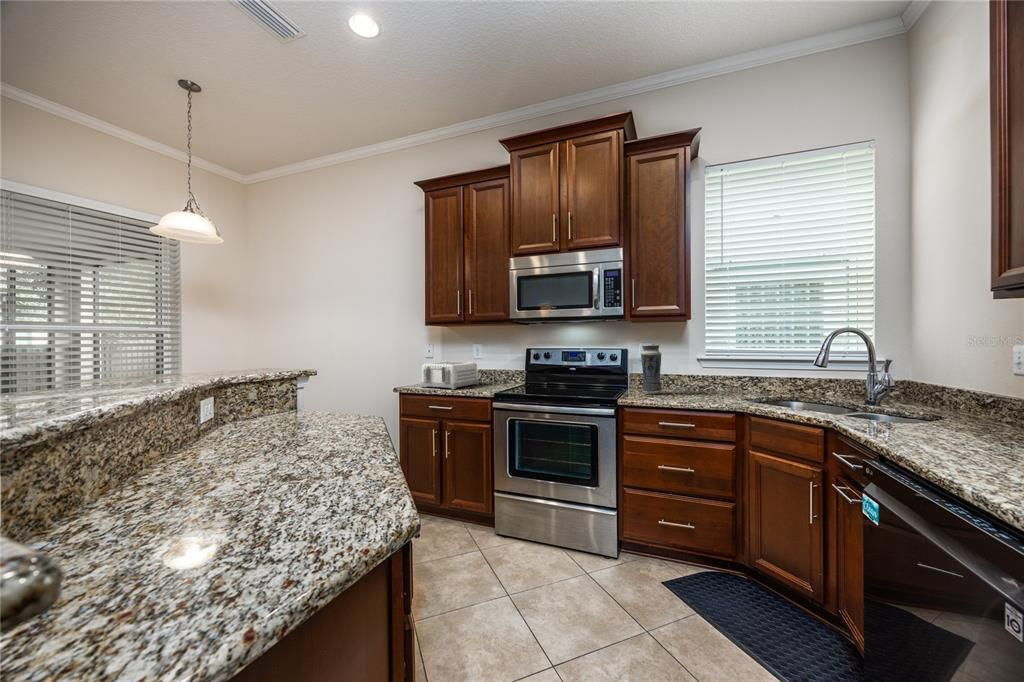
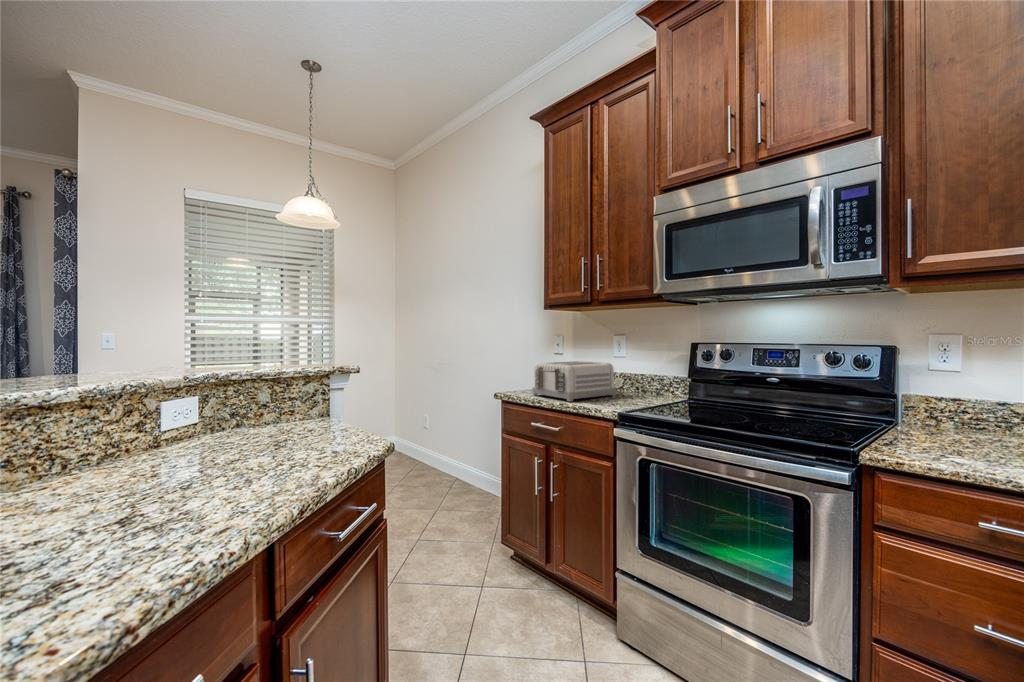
vase: present [641,345,662,394] -> none [929,337,990,449]

